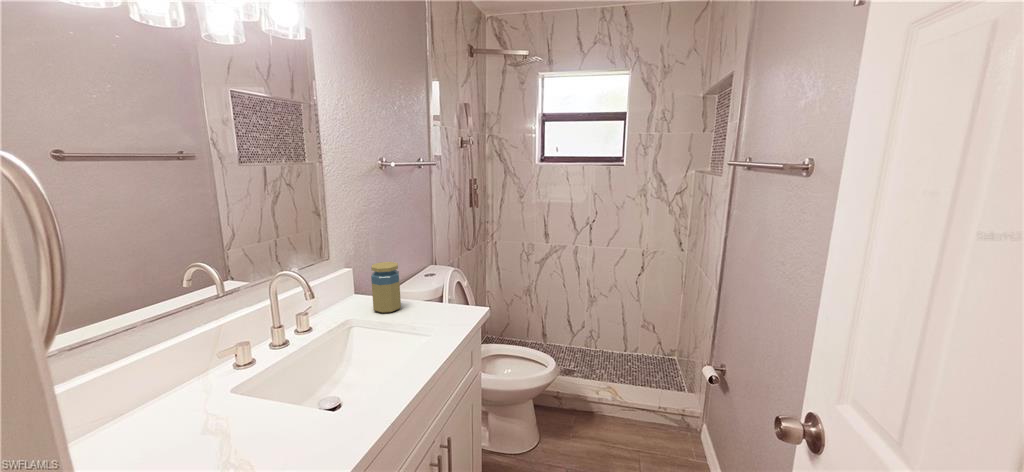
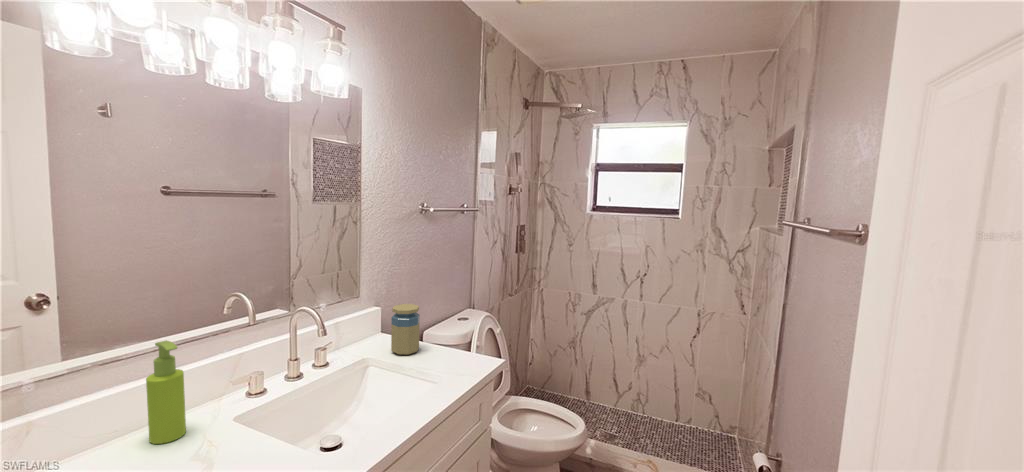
soap dispenser: none [133,316,184,425] -> present [146,341,186,444]

